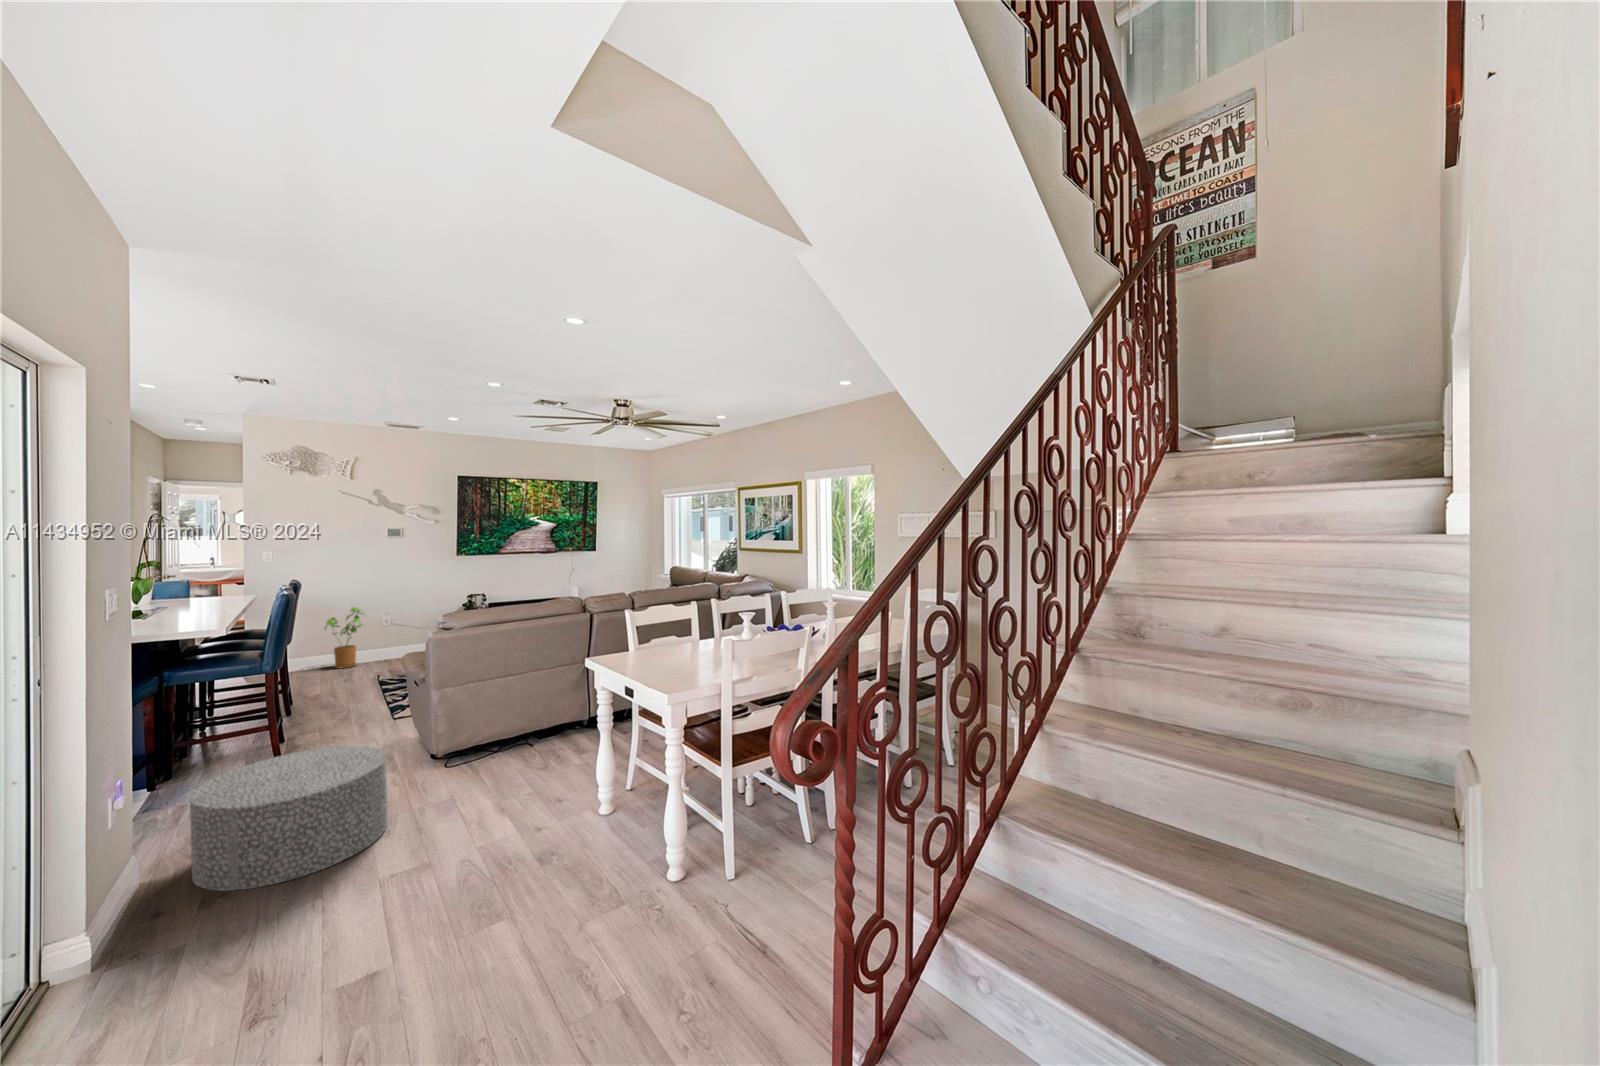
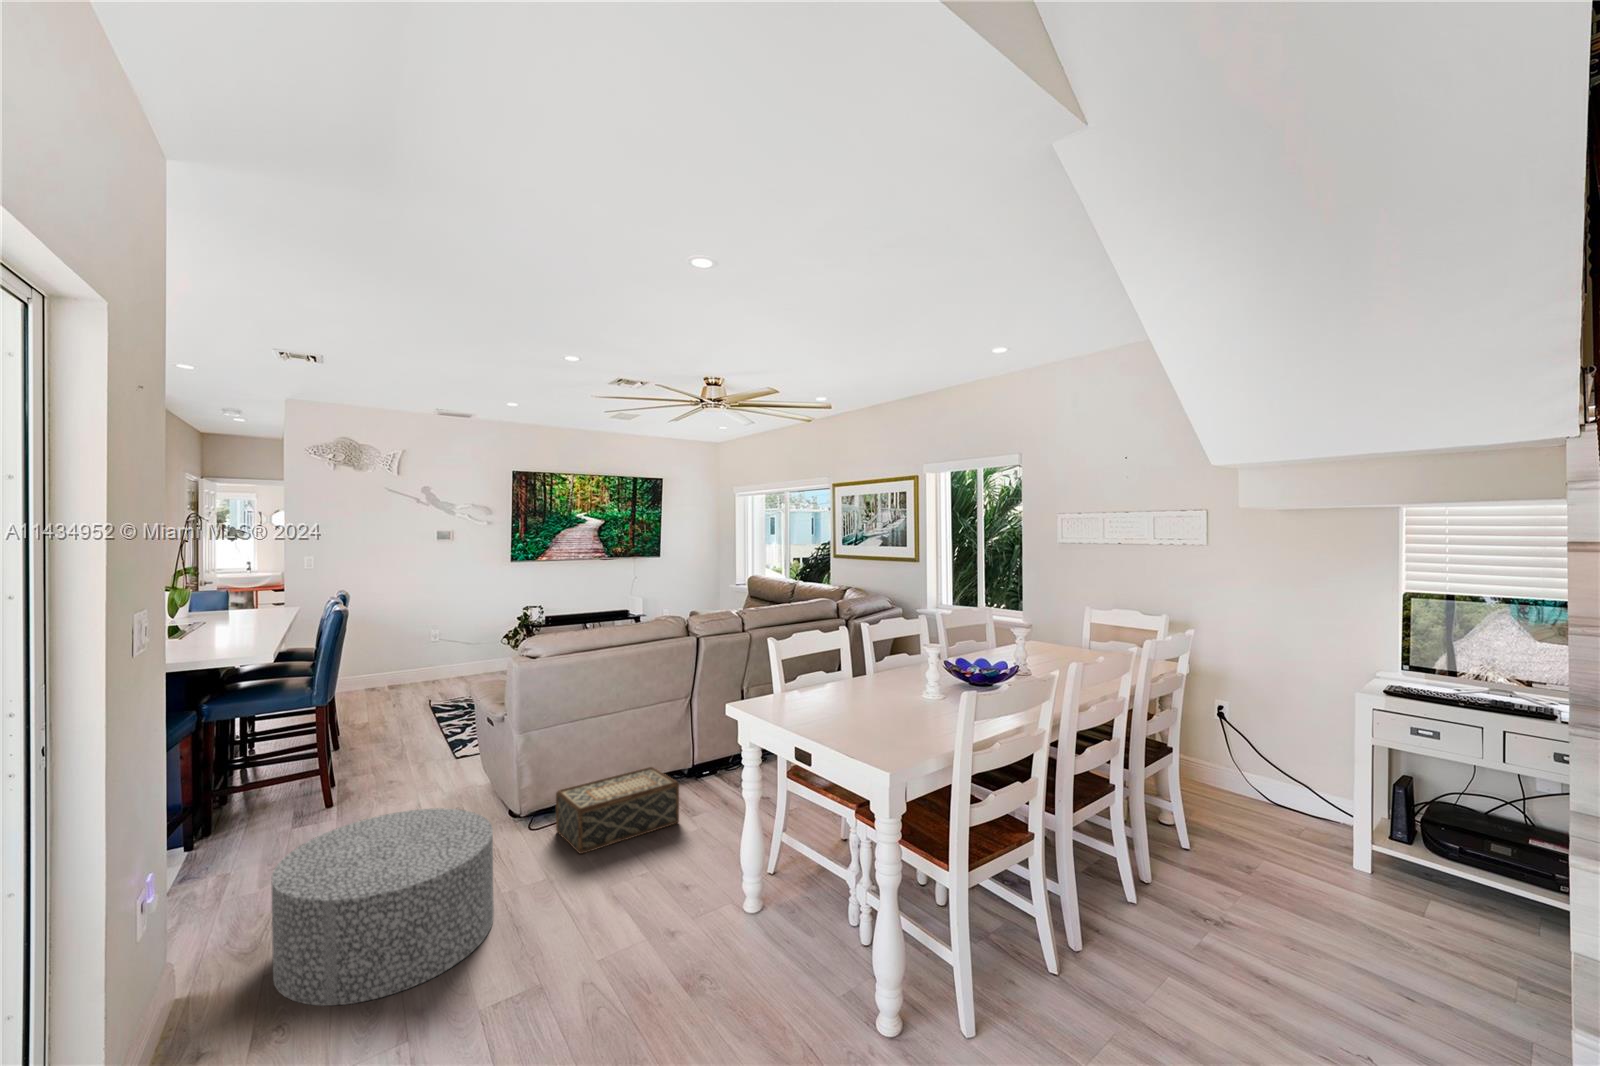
house plant: present [325,607,362,668] -> none [352,618,397,690]
woven basket: none [460,716,565,783] -> present [556,767,679,854]

